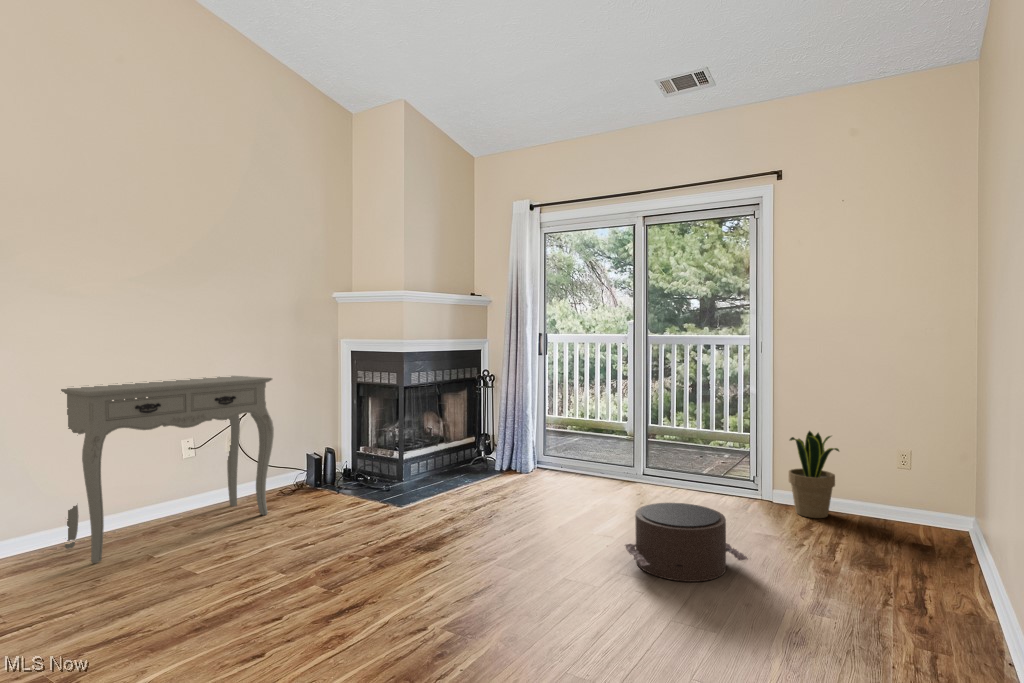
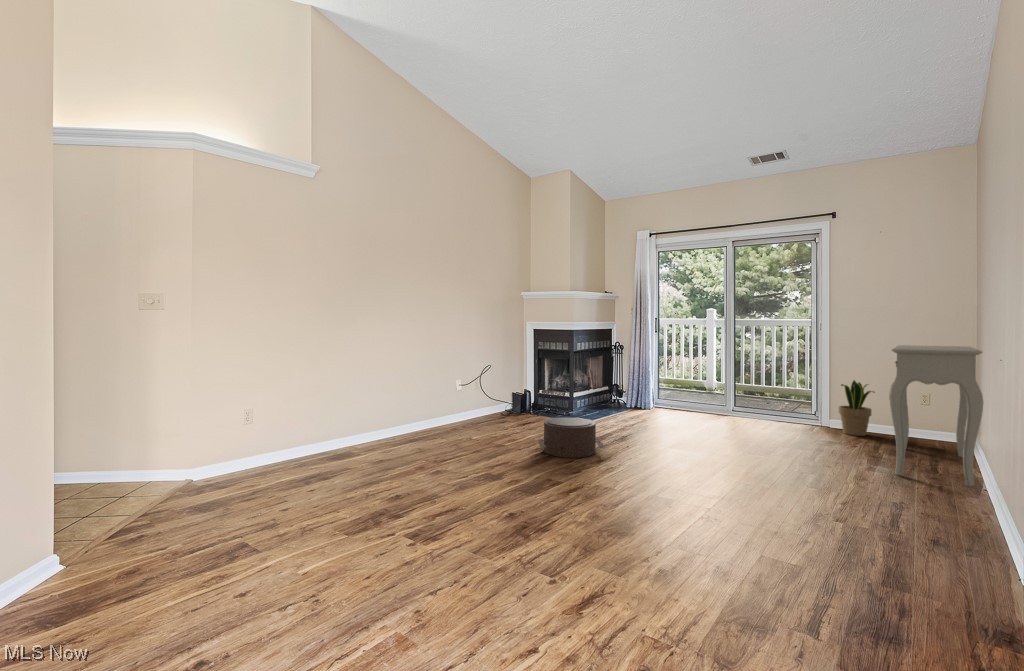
console table: present [61,376,274,563] -> present [889,345,983,486]
pouf: present [625,503,748,582] -> present [538,417,605,458]

